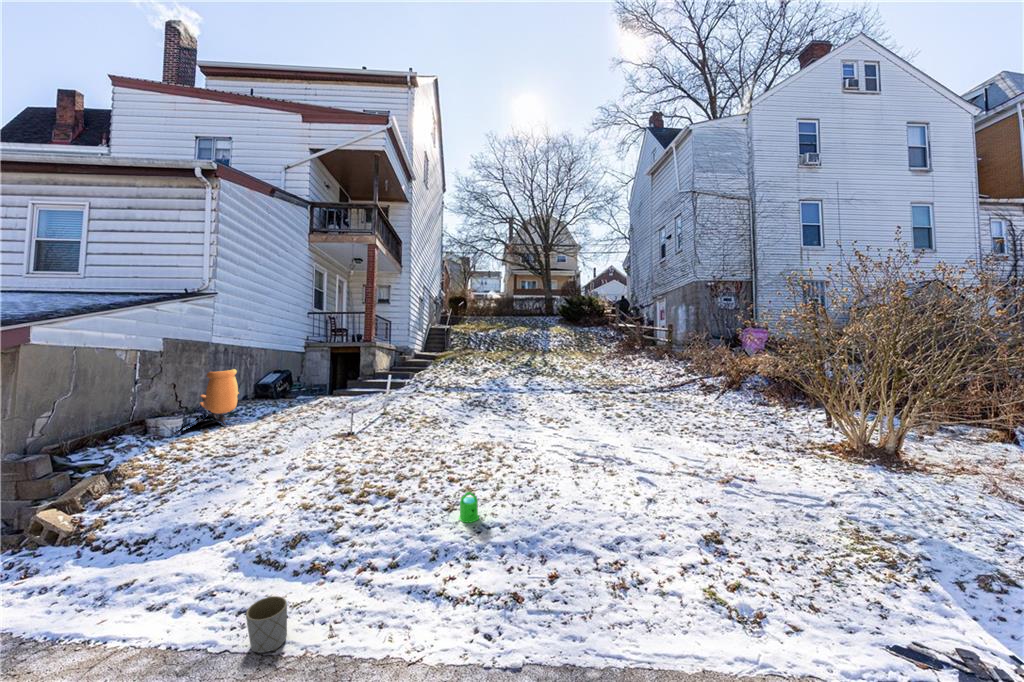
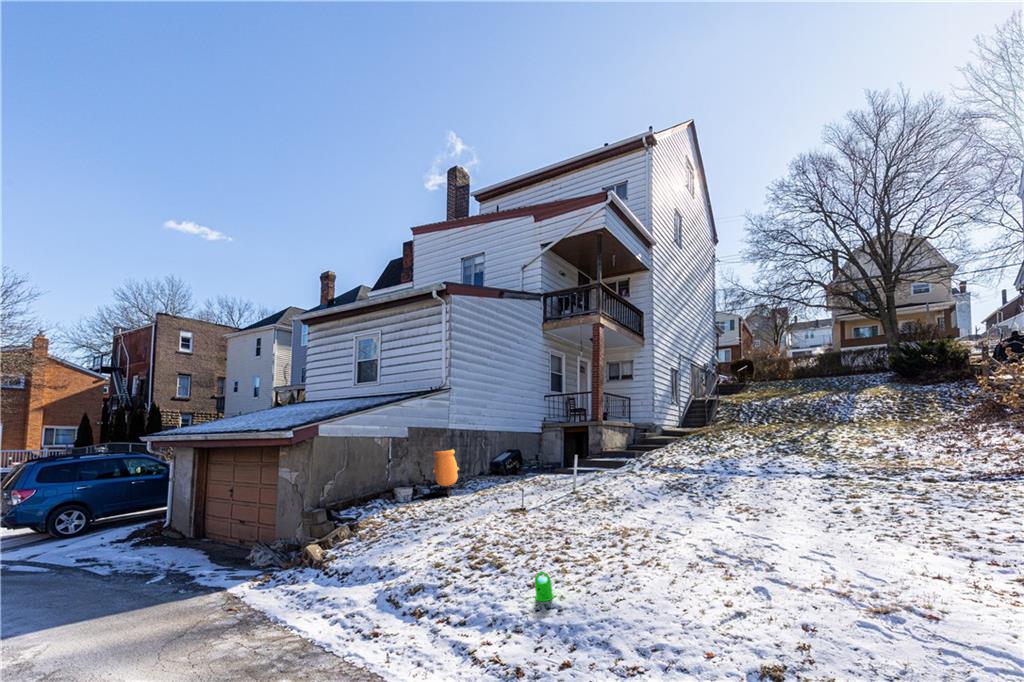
planter: present [246,596,287,653] -> none [336,621,364,661]

